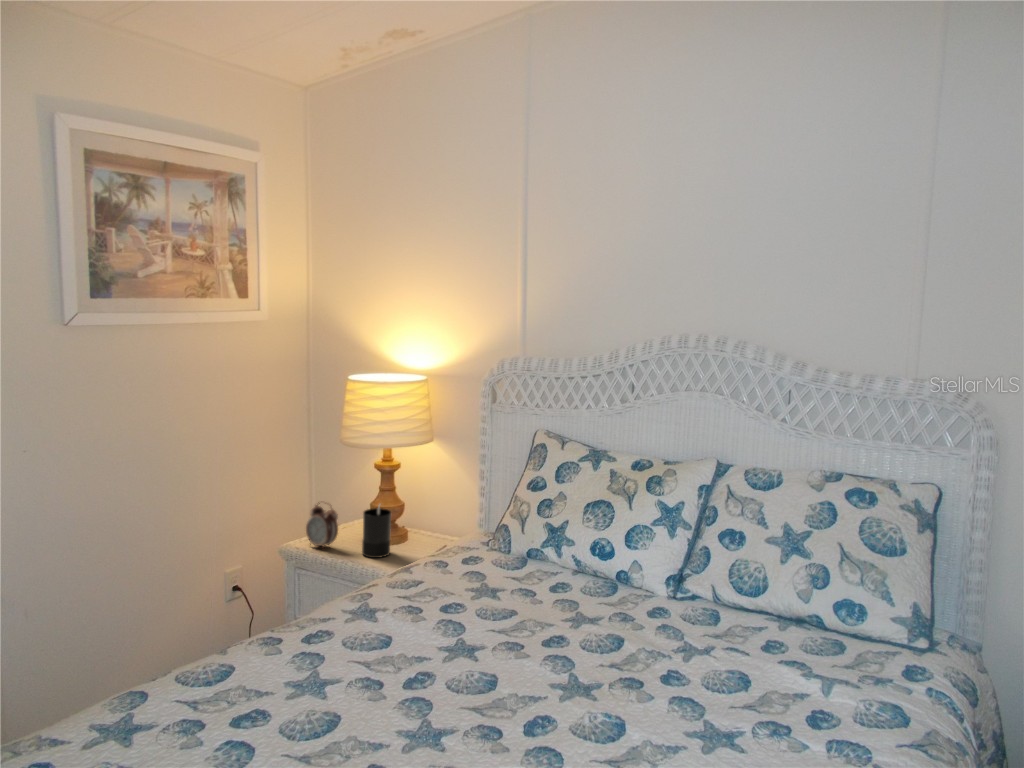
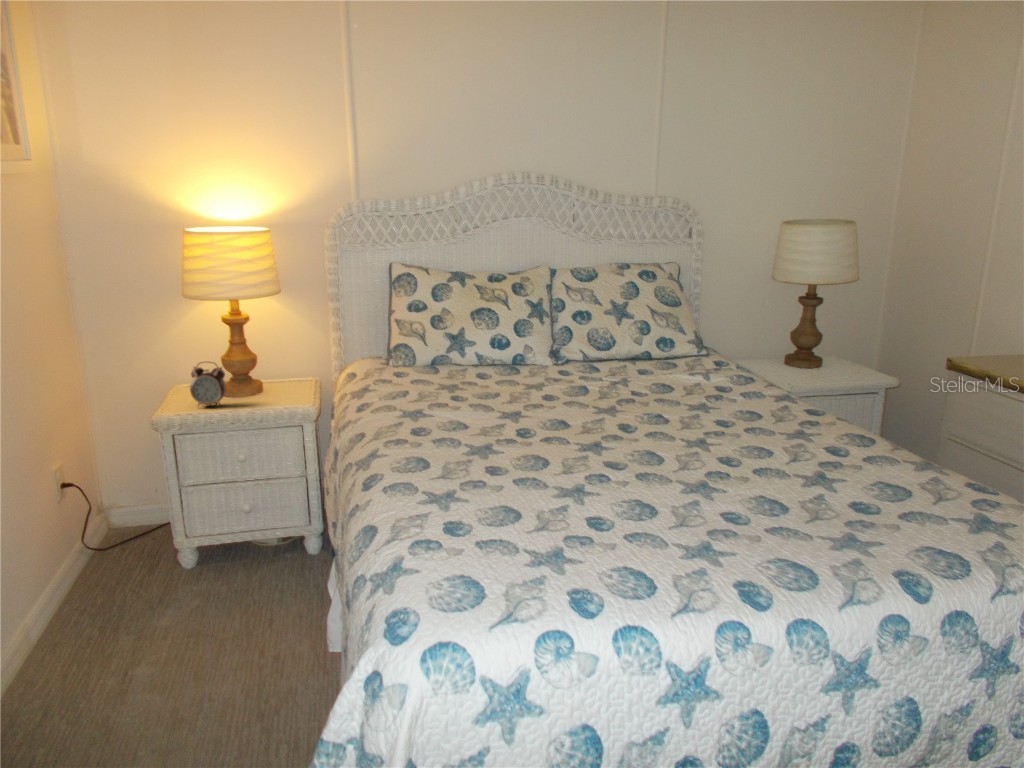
candle: present [362,505,391,558] -> none [254,353,284,402]

